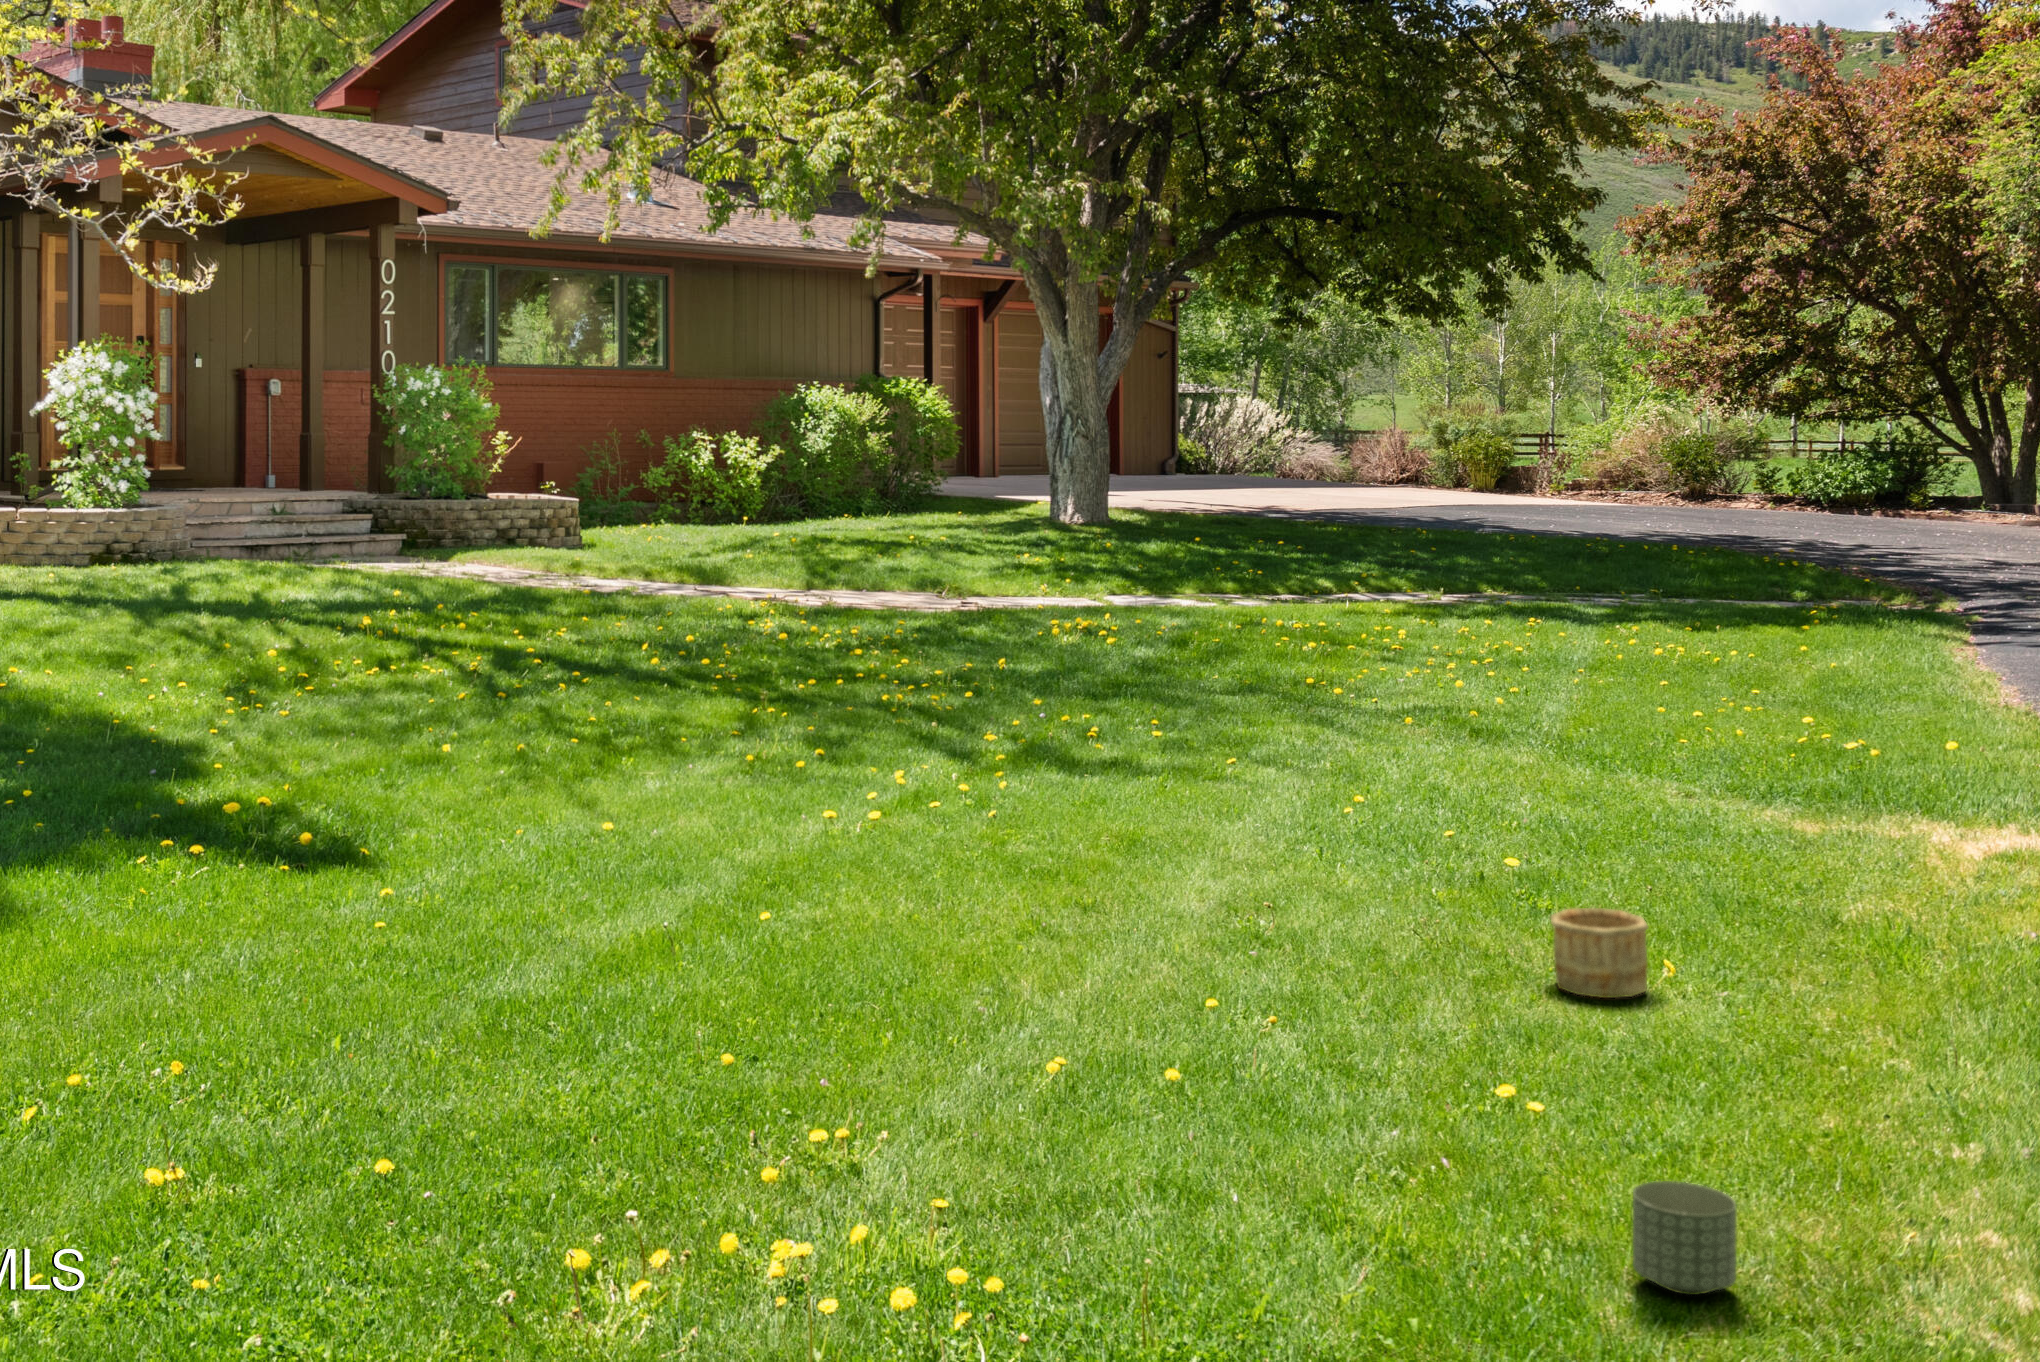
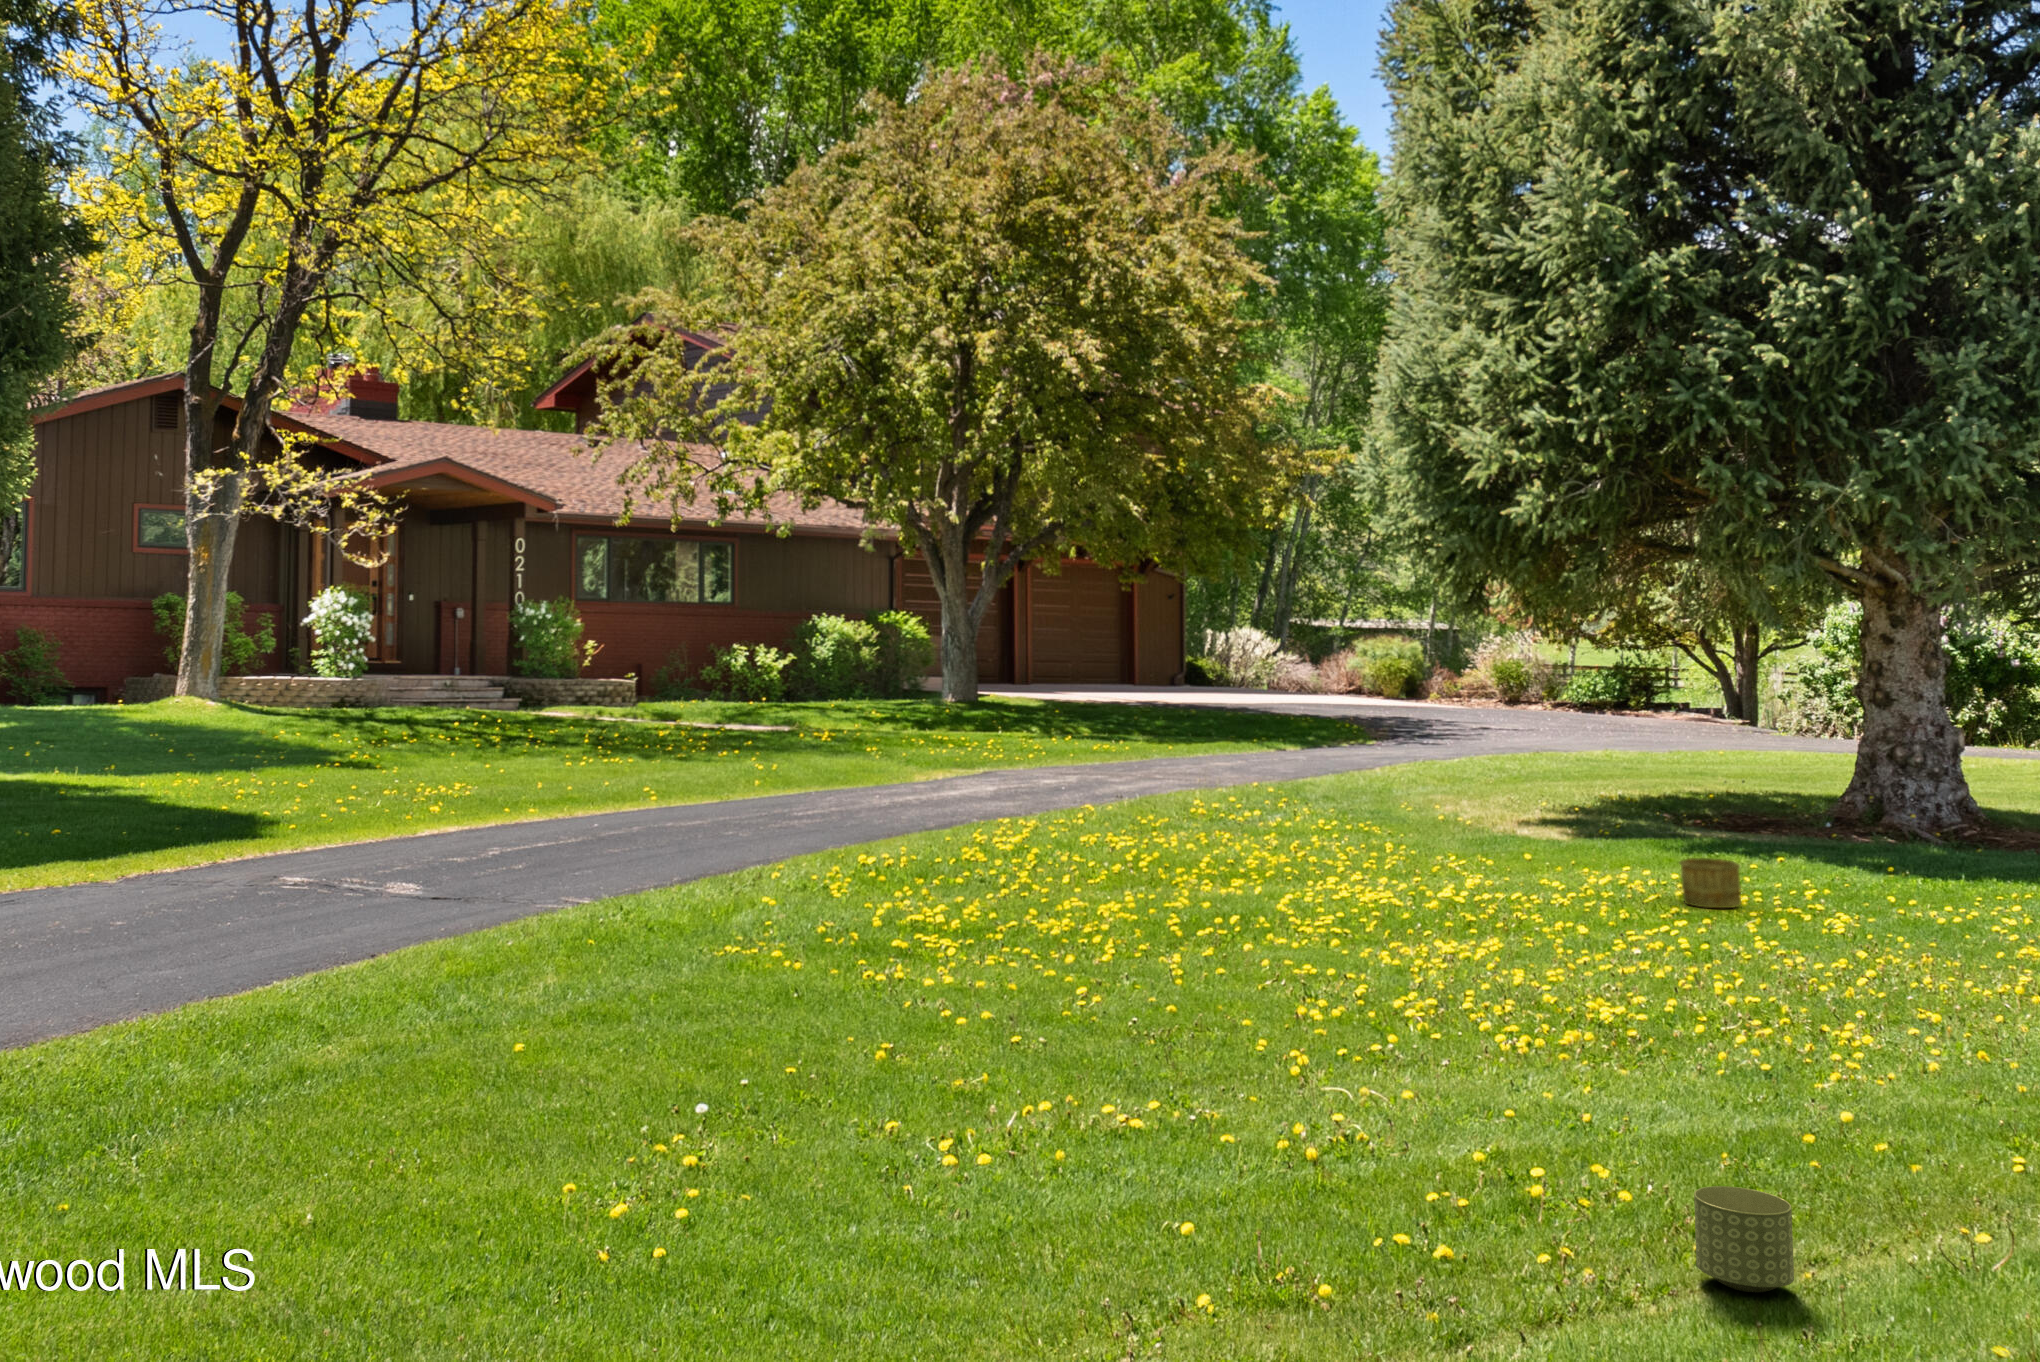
wooden bucket: present [1551,908,1648,998] -> present [1680,858,1741,908]

